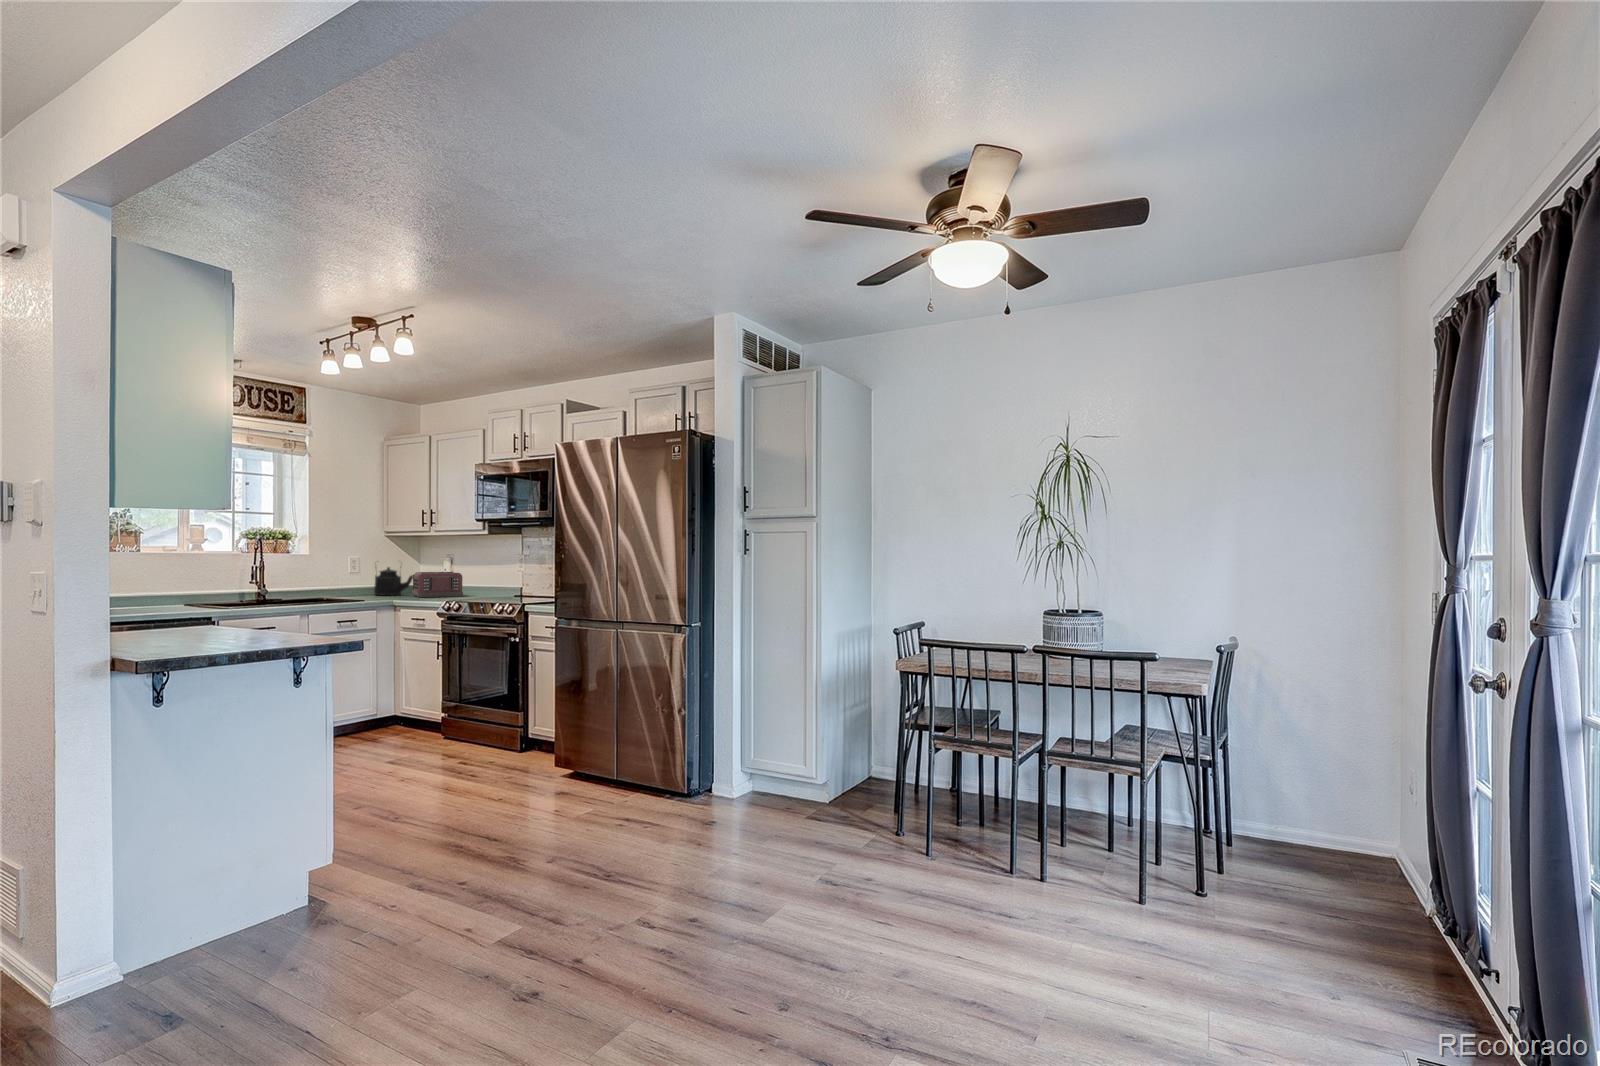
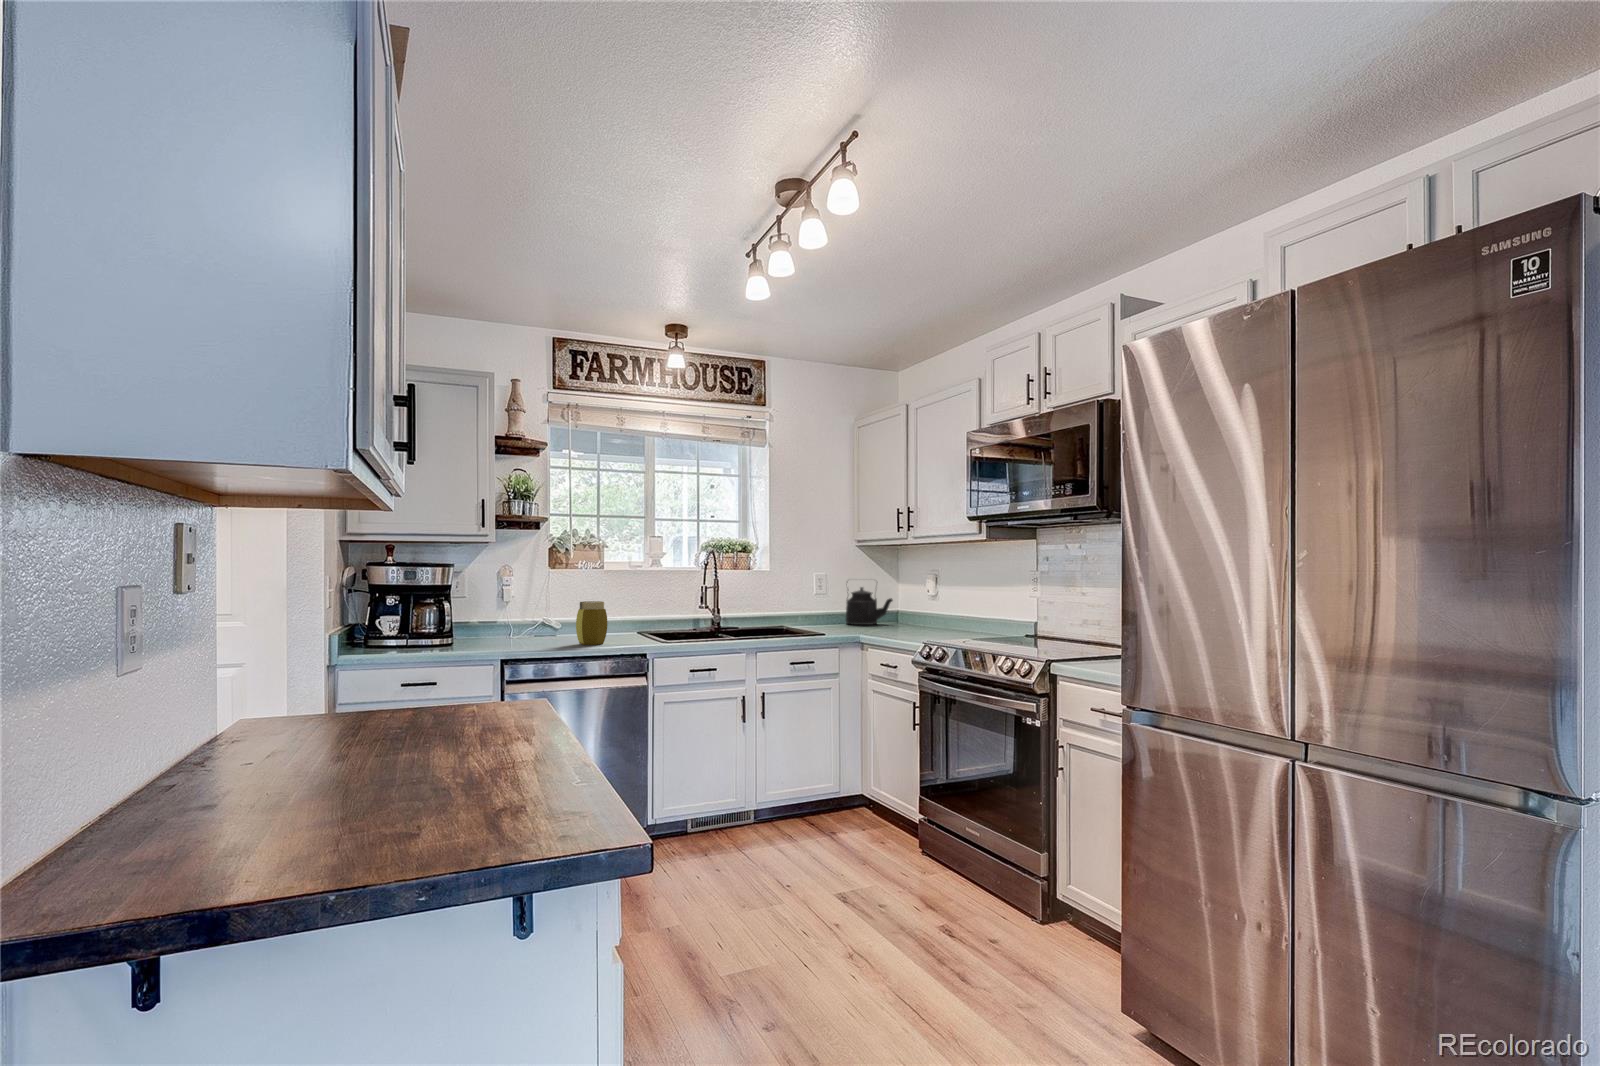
toaster: present [412,572,463,597] -> none [888,596,952,632]
jar: none [143,579,174,613] -> present [576,601,607,645]

